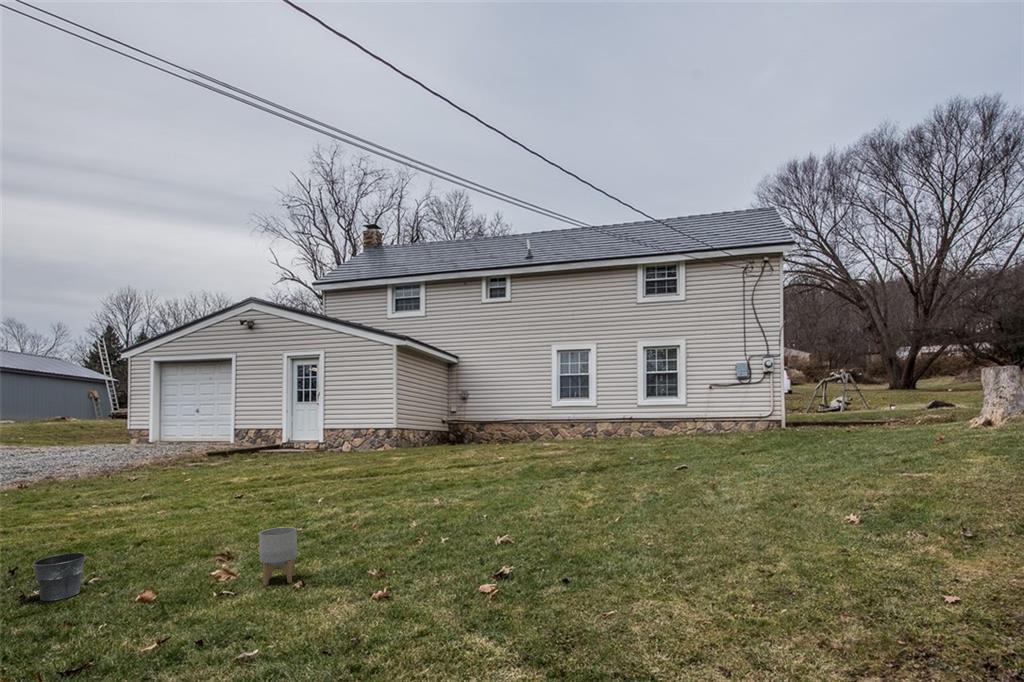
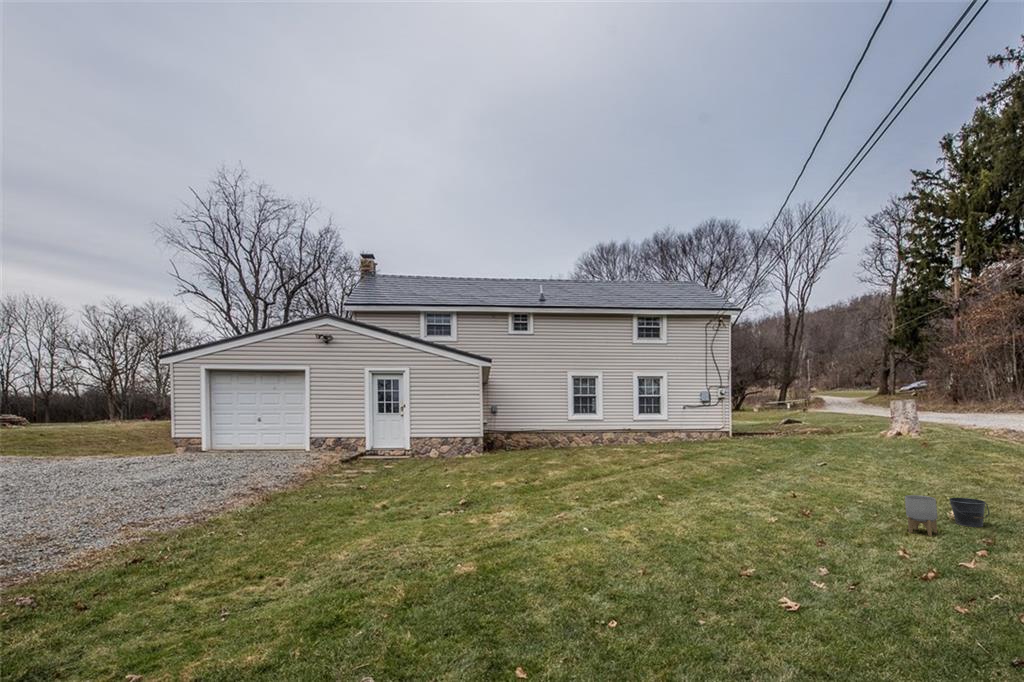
bucket: present [28,553,86,601] -> present [949,498,989,527]

